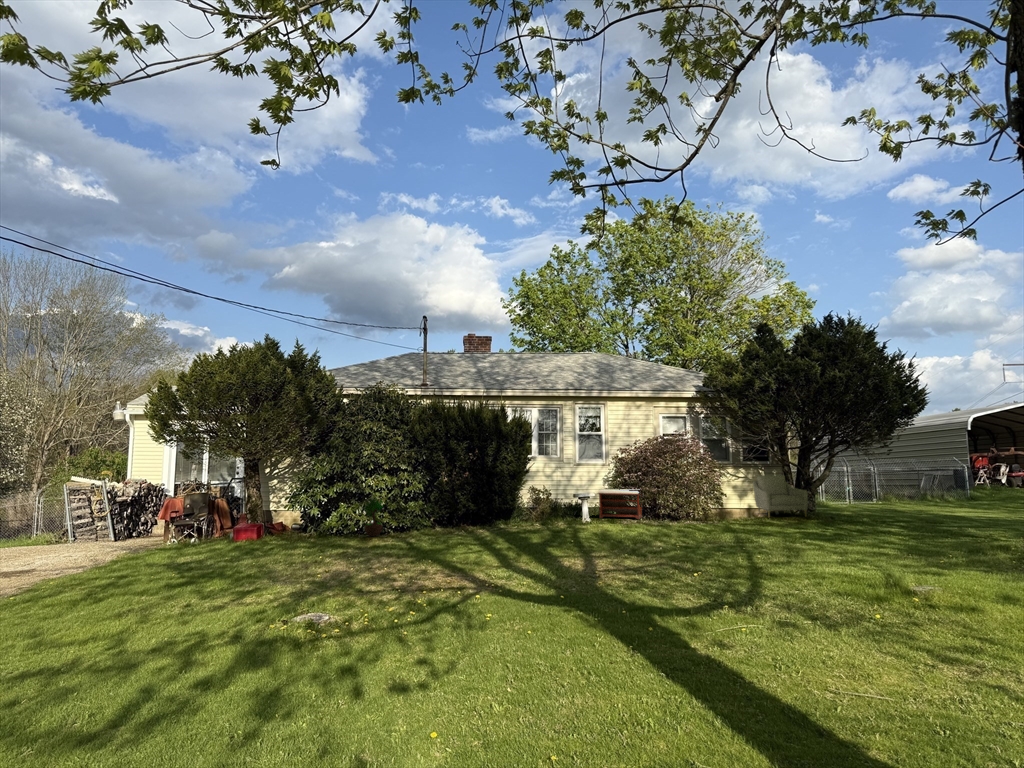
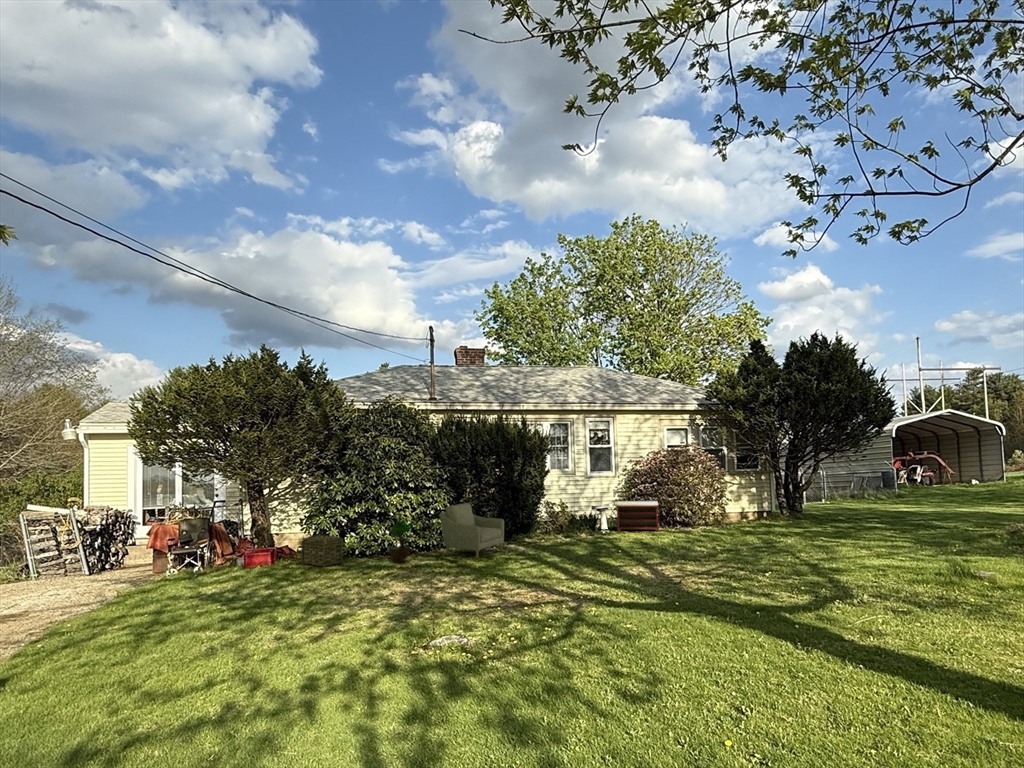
chair: present [753,475,808,517] -> present [440,503,504,559]
basket: none [288,511,325,539] -> present [301,535,343,567]

